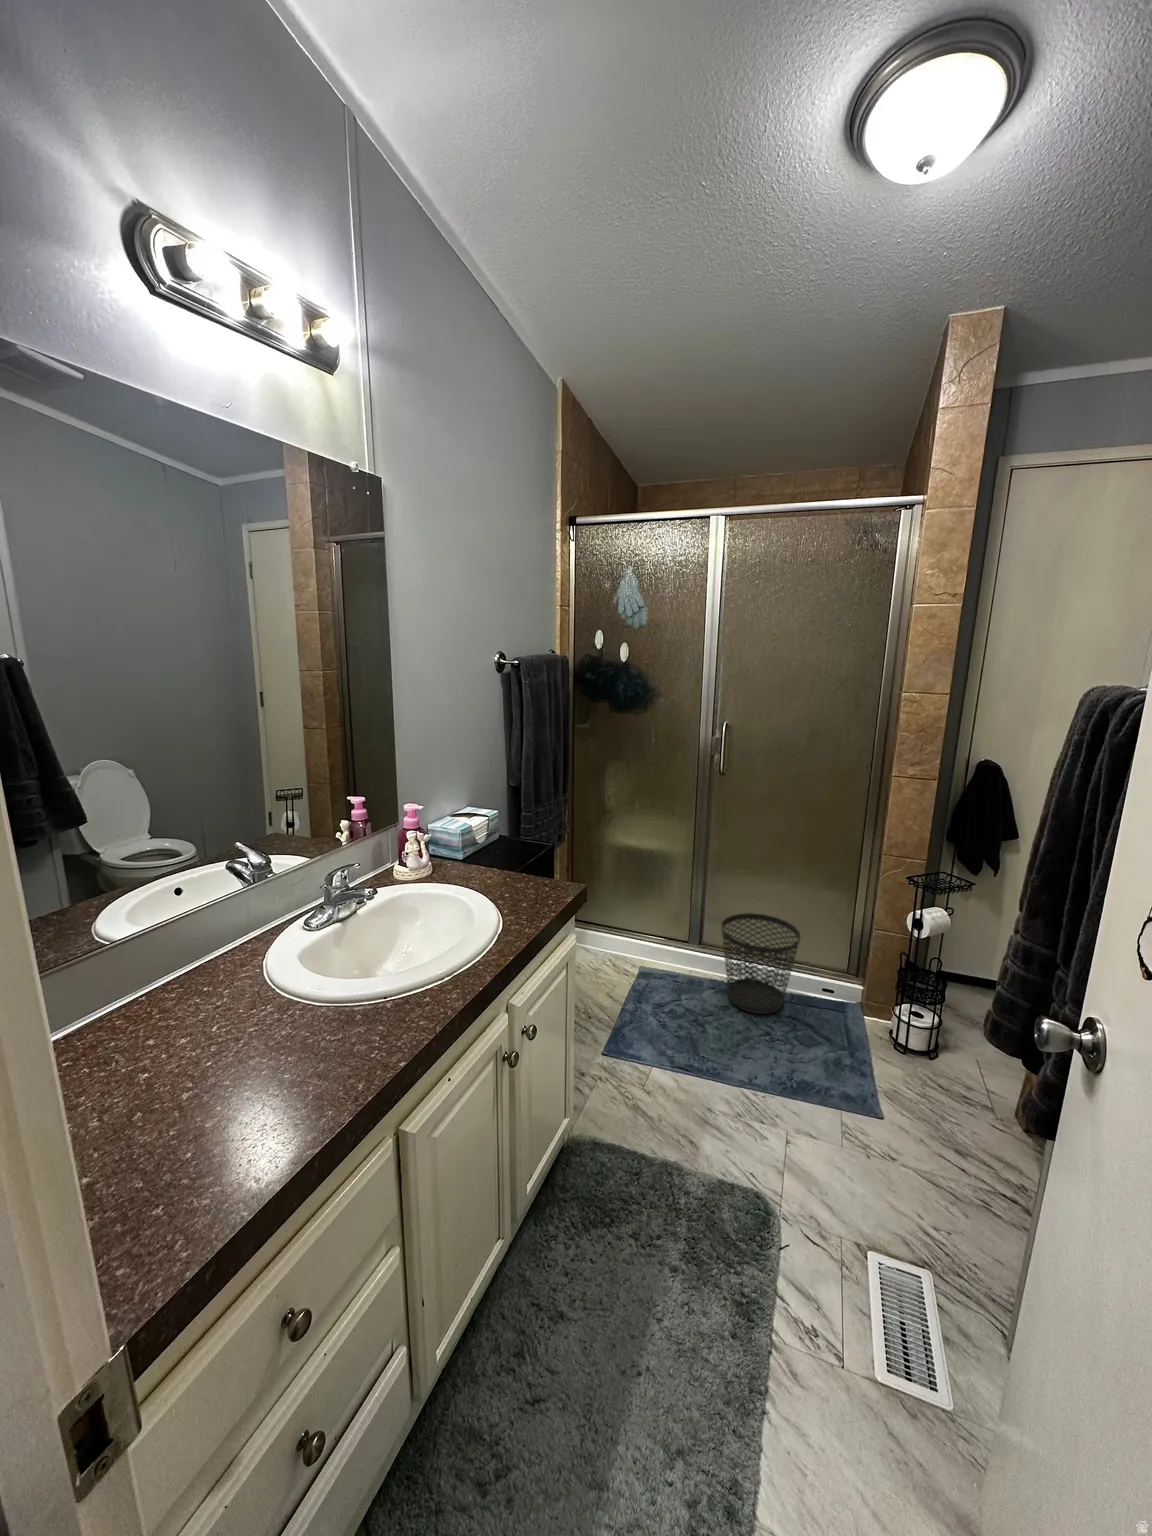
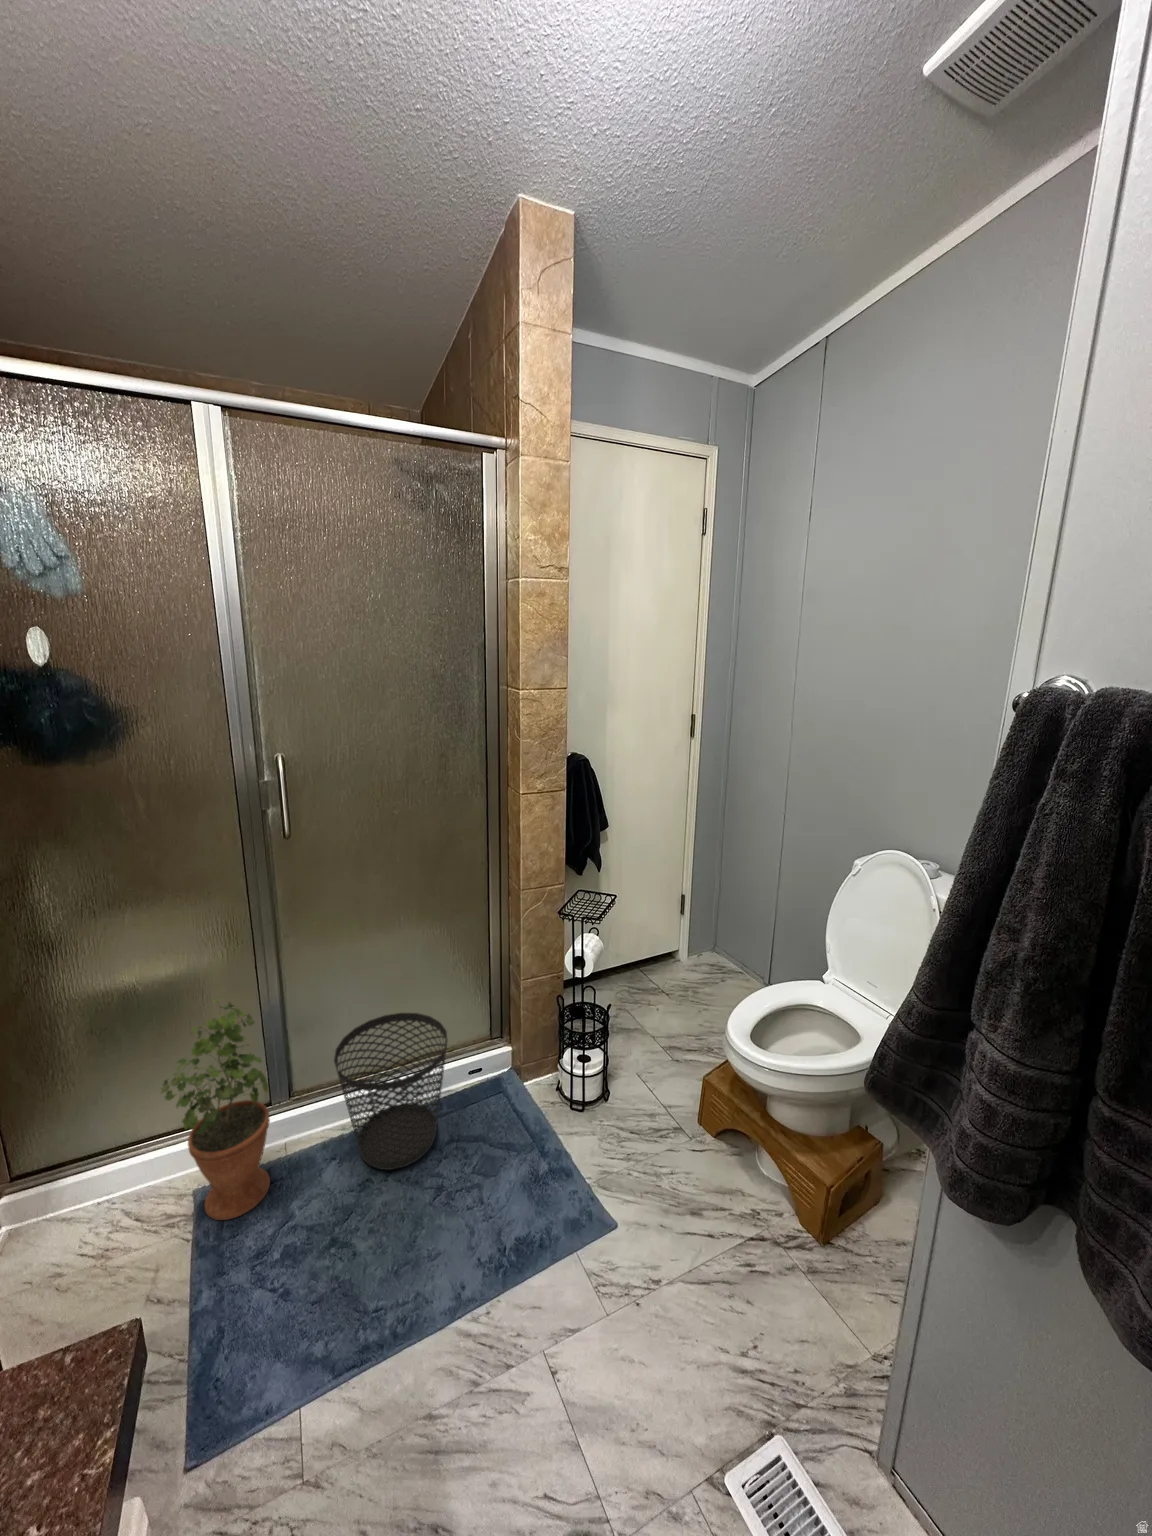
potted plant: none [632,859,685,987] -> present [161,999,270,1220]

